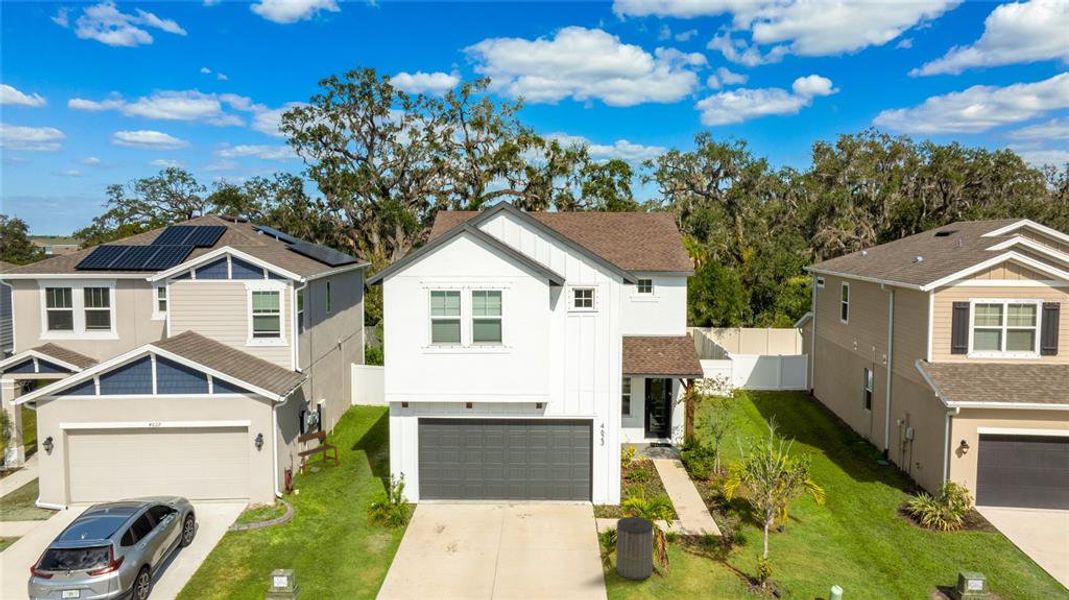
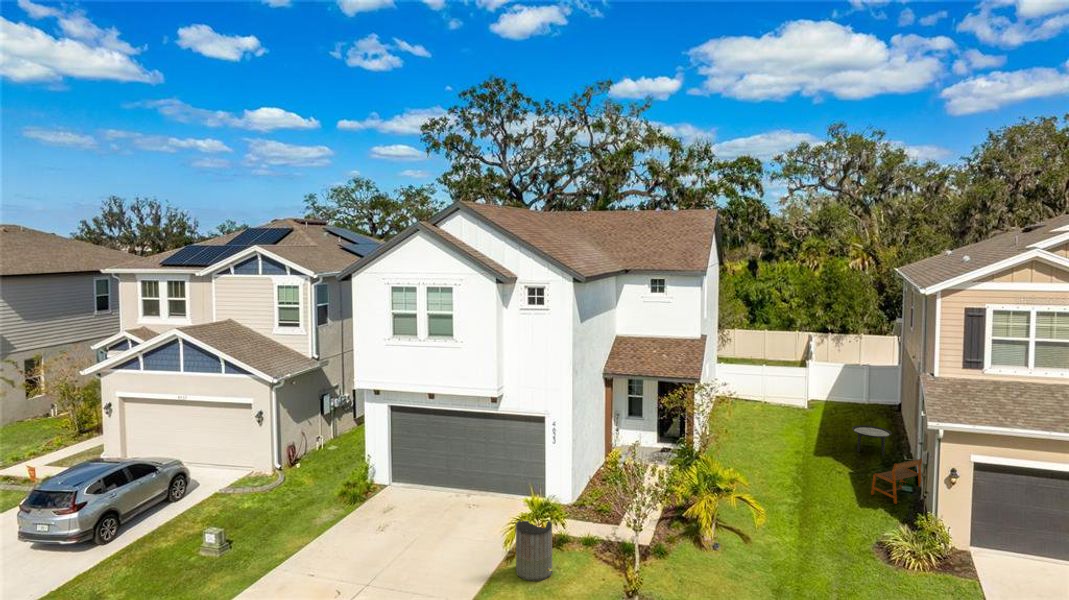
round table: none [822,410,857,436] -> present [852,425,892,456]
bench: present [298,430,338,476] -> present [871,458,922,504]

